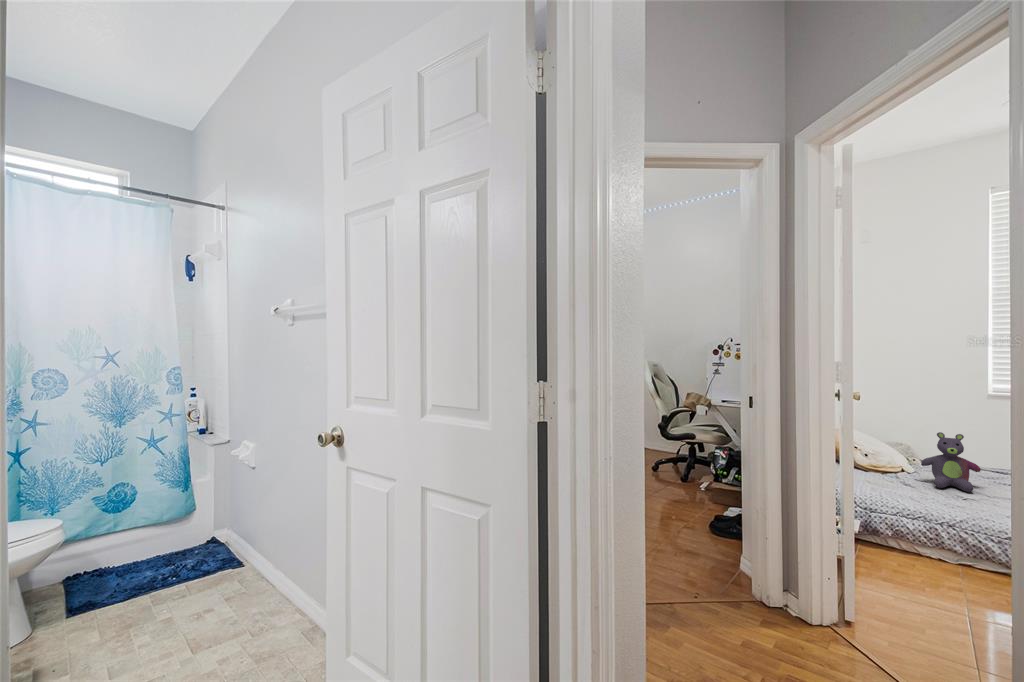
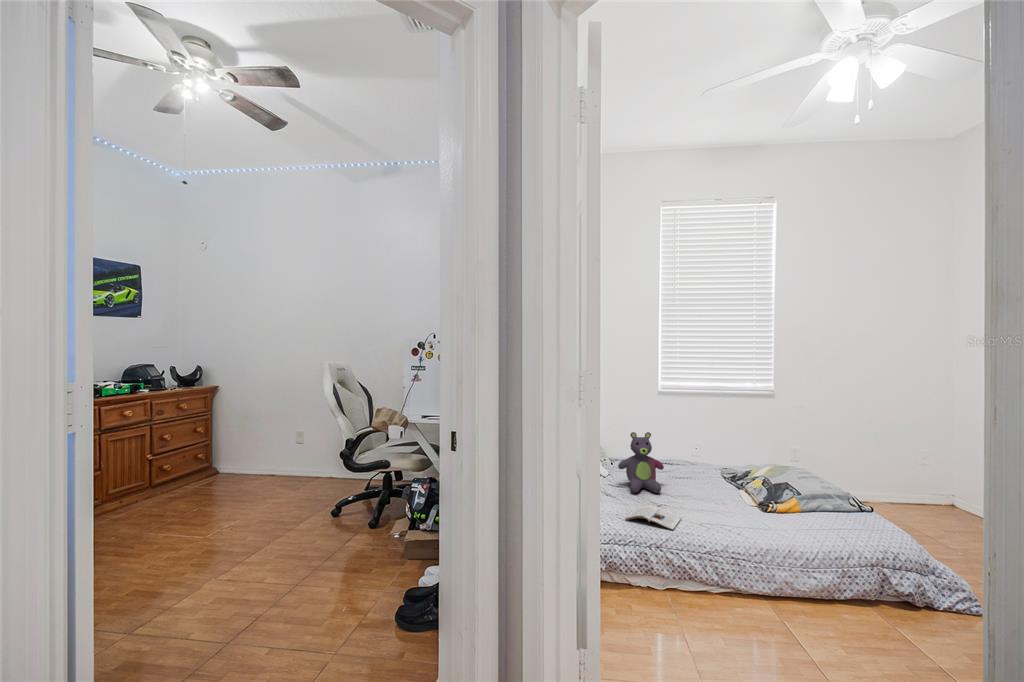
magazine: none [919,497,990,518] -> present [626,505,681,530]

